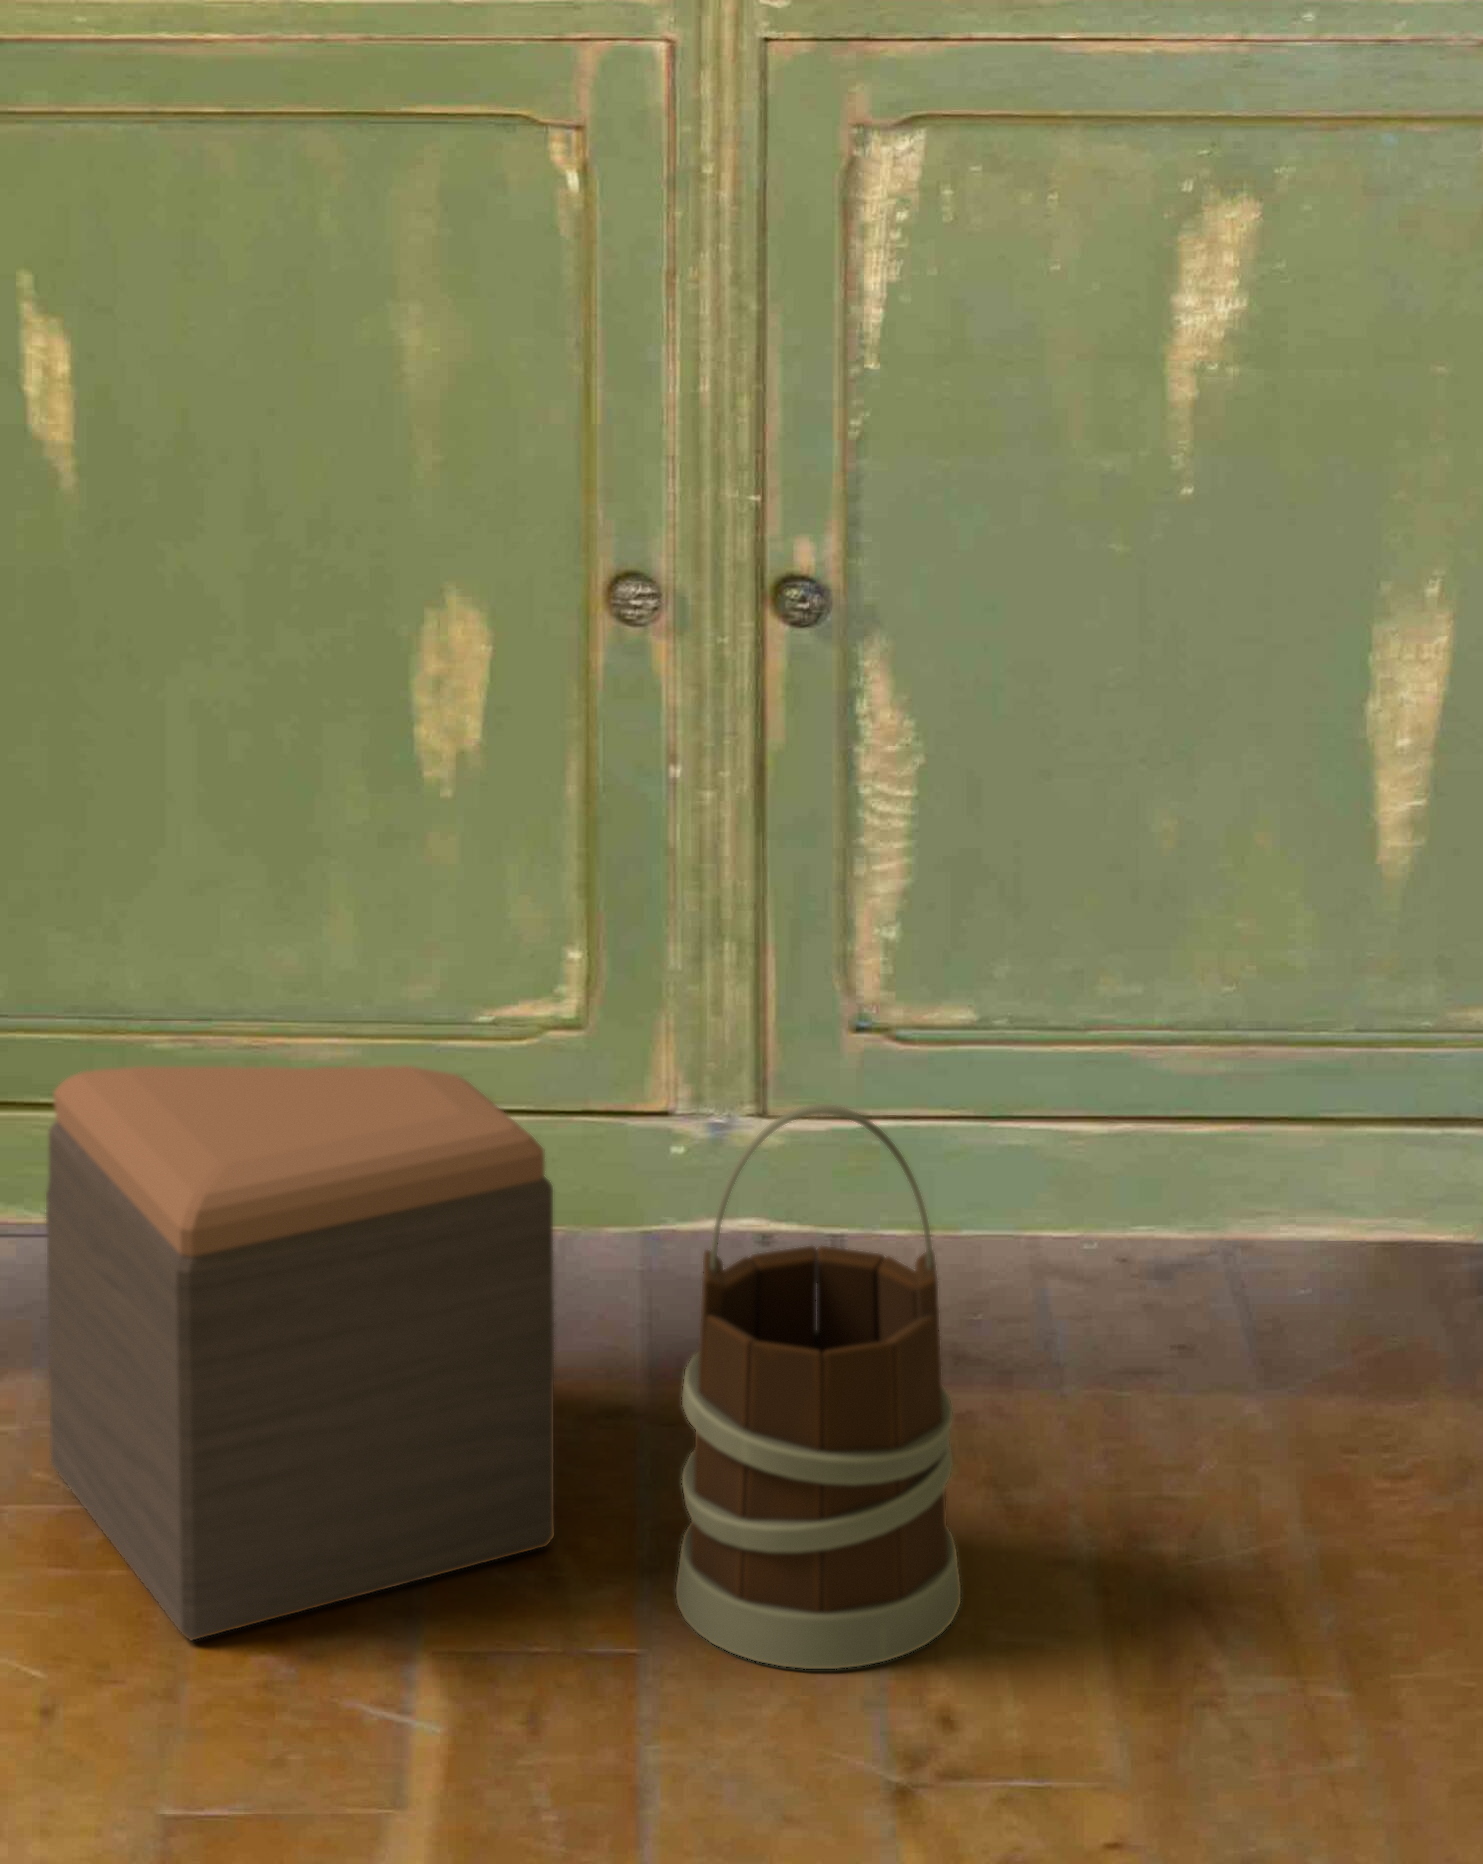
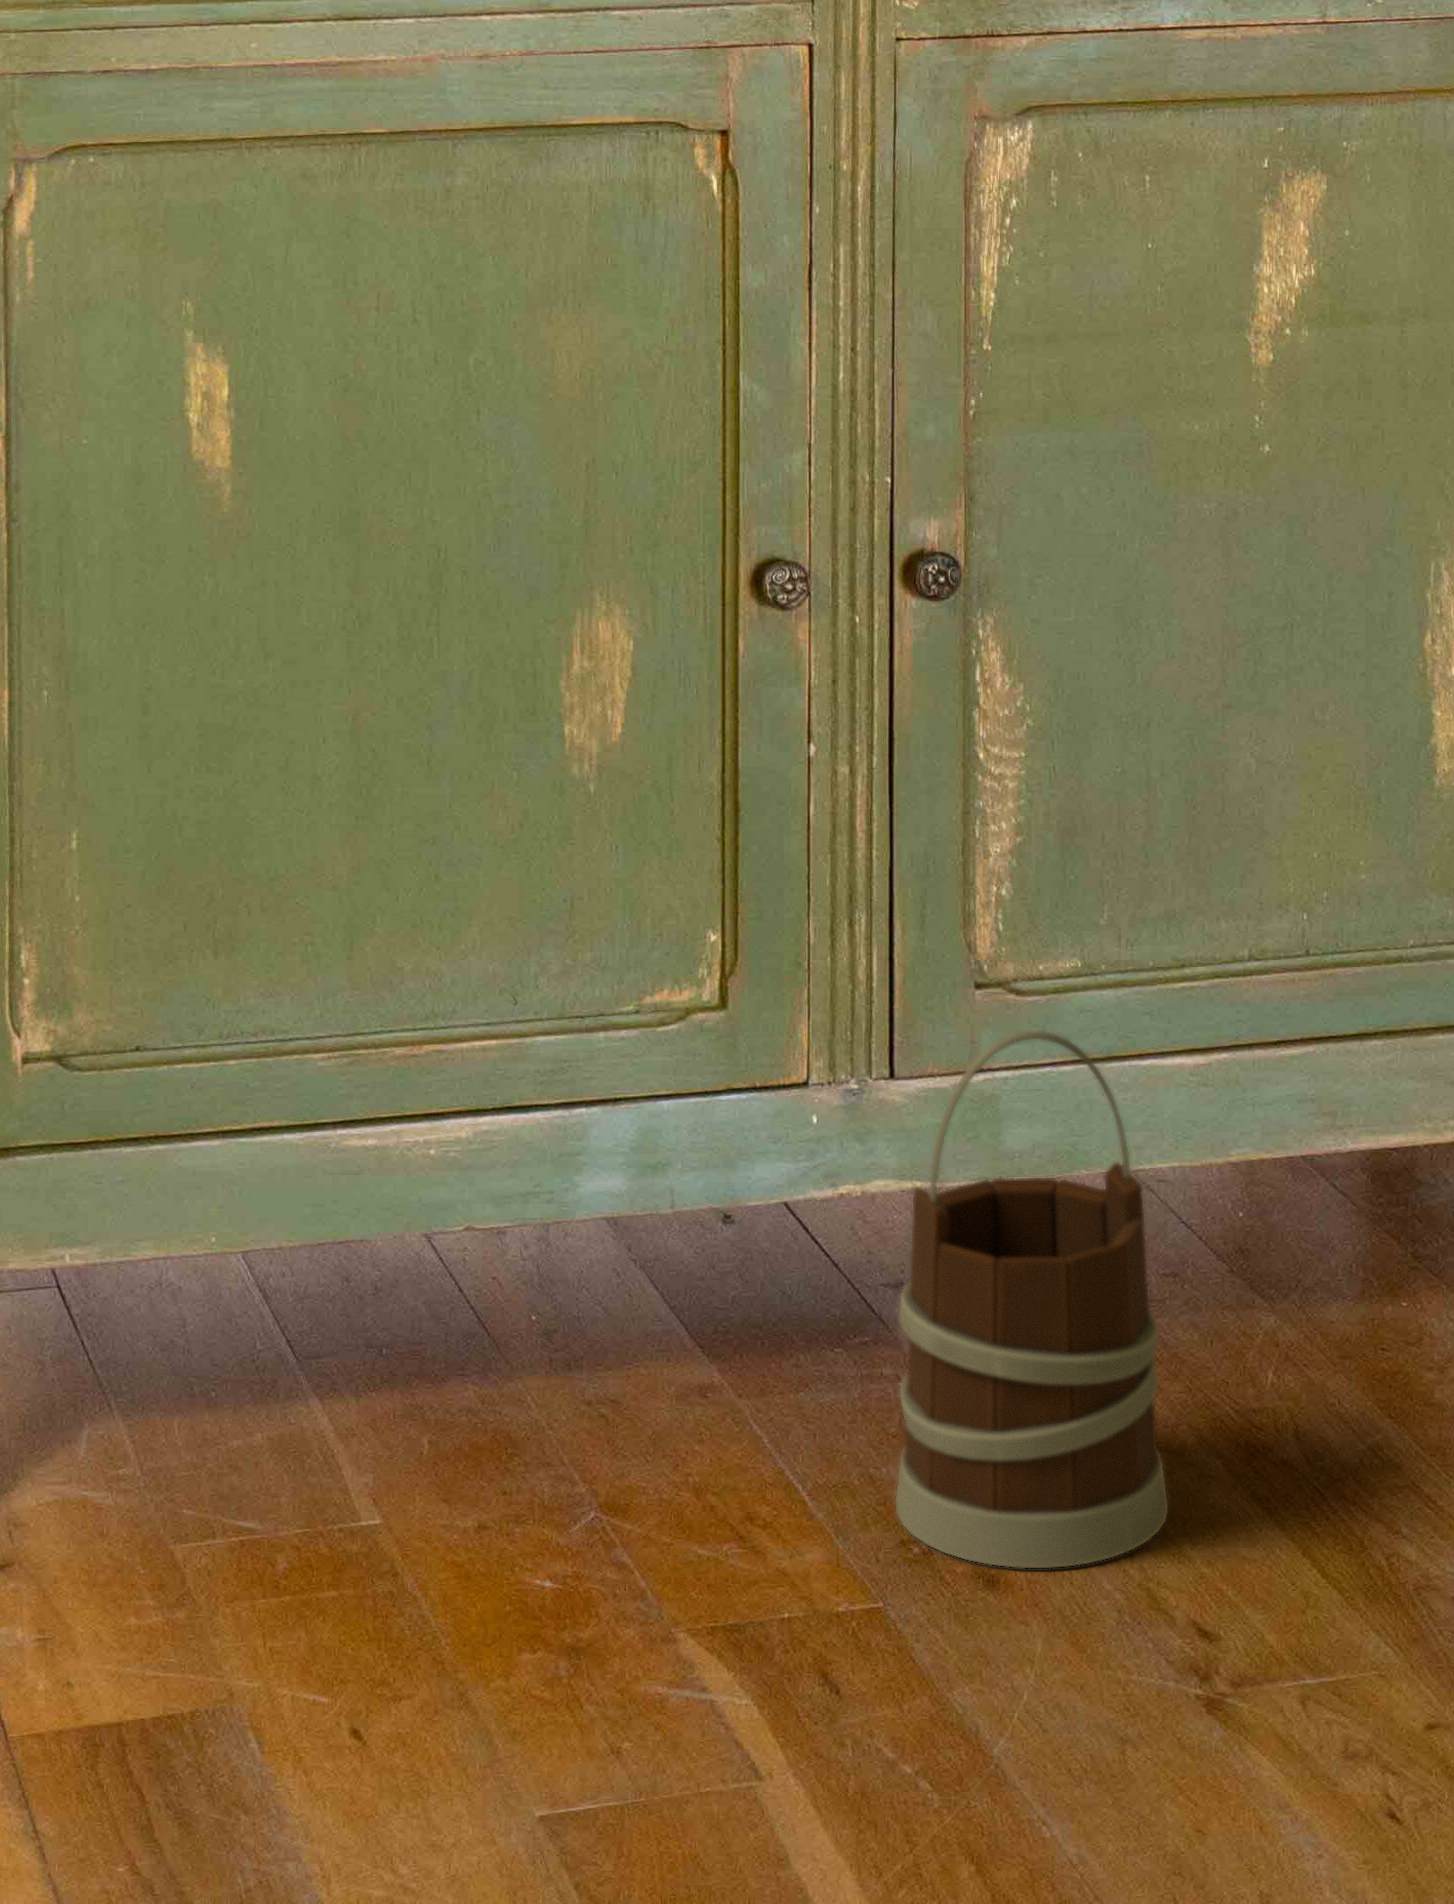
footstool: present [46,1066,554,1640] -> none [223,1022,761,1630]

